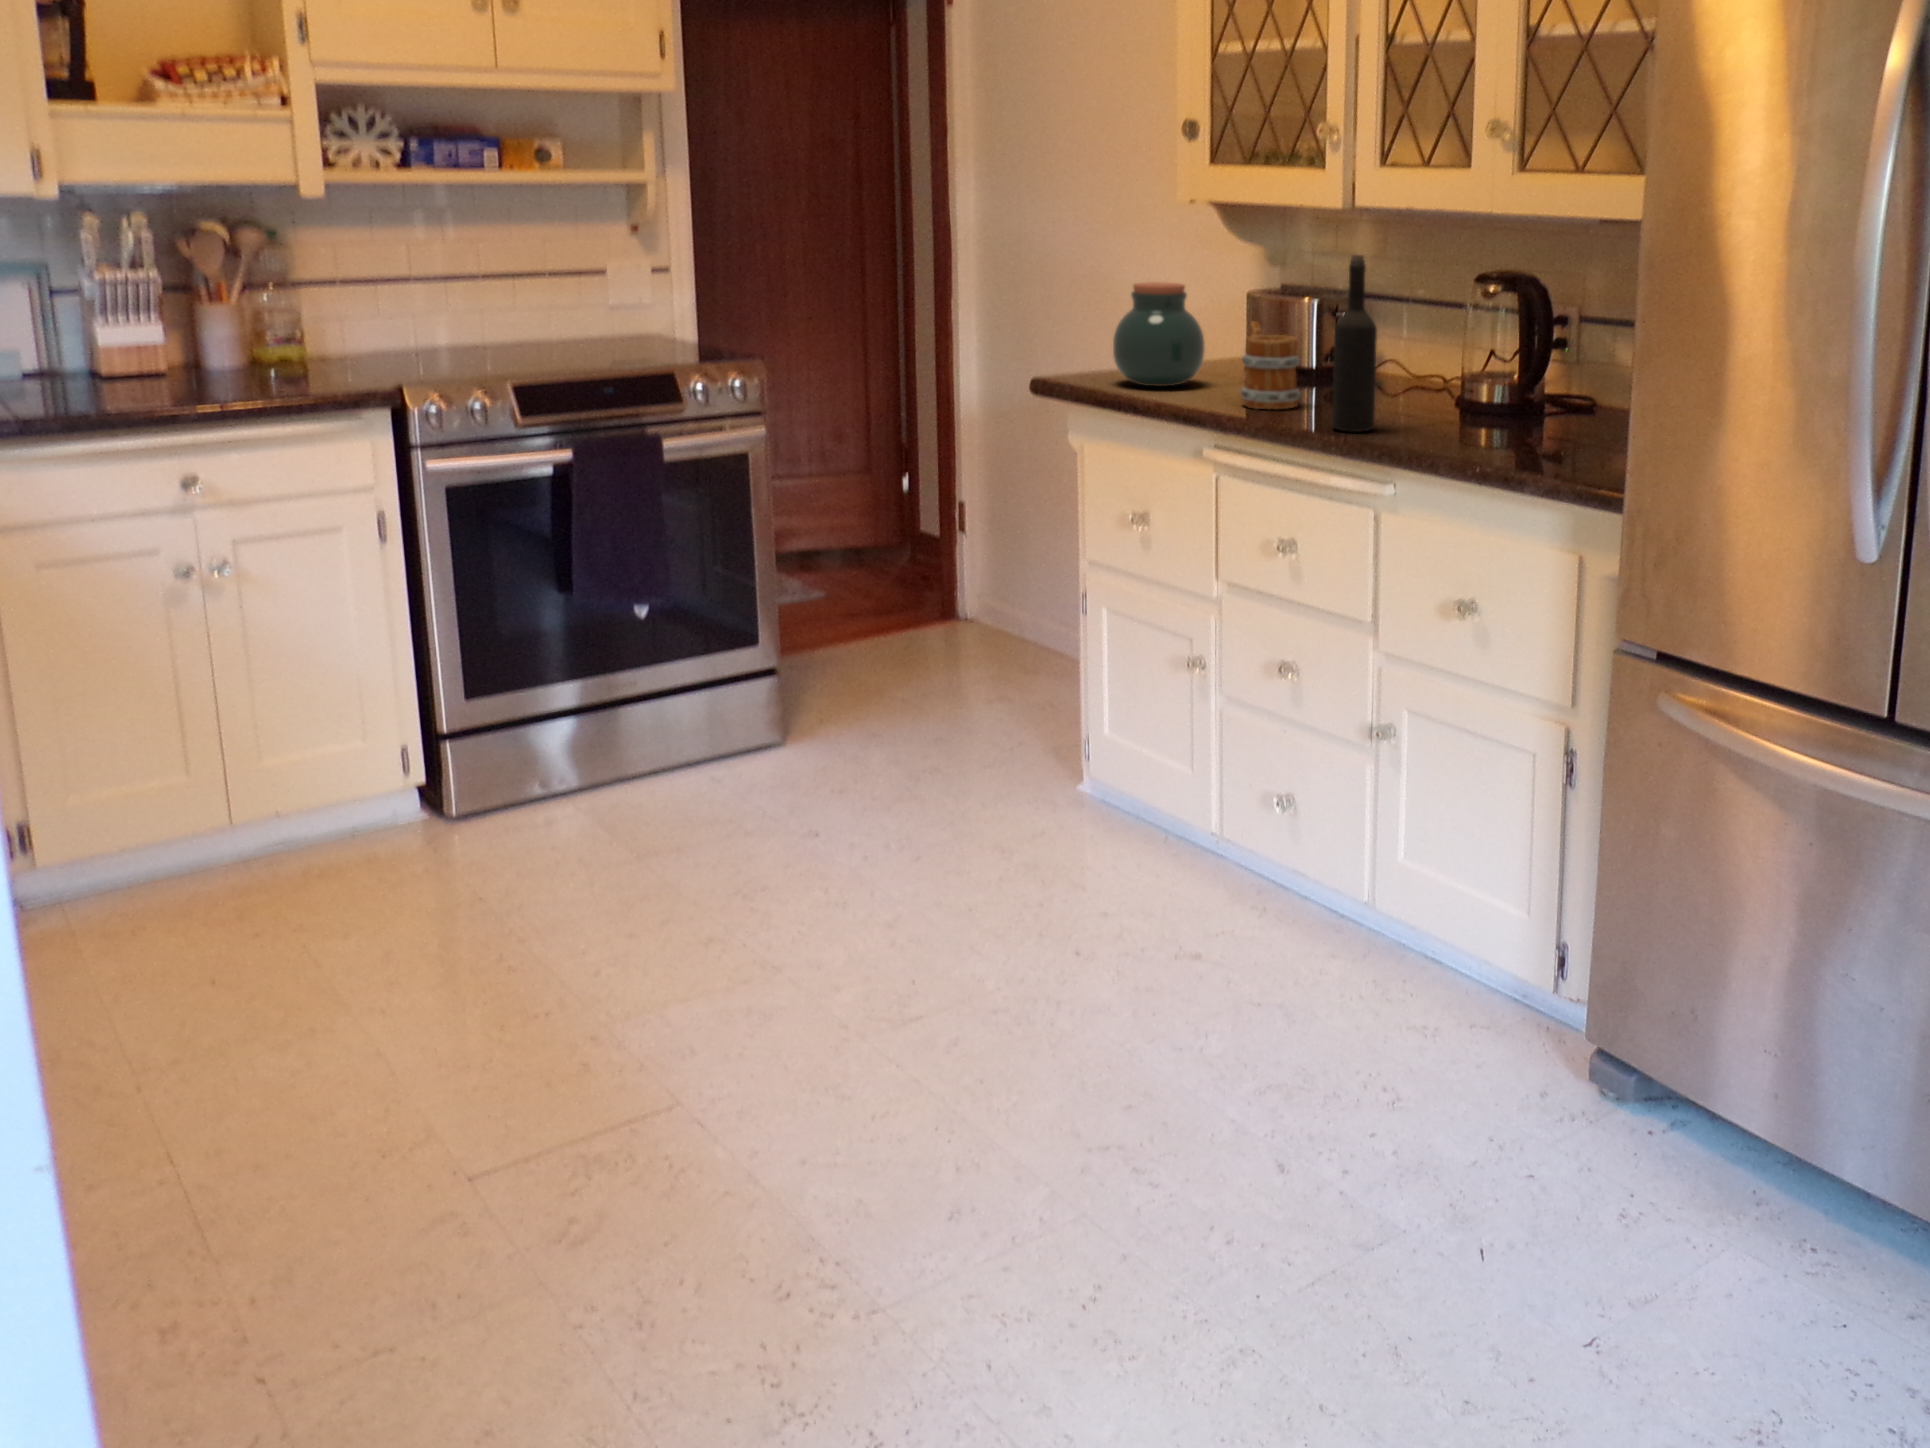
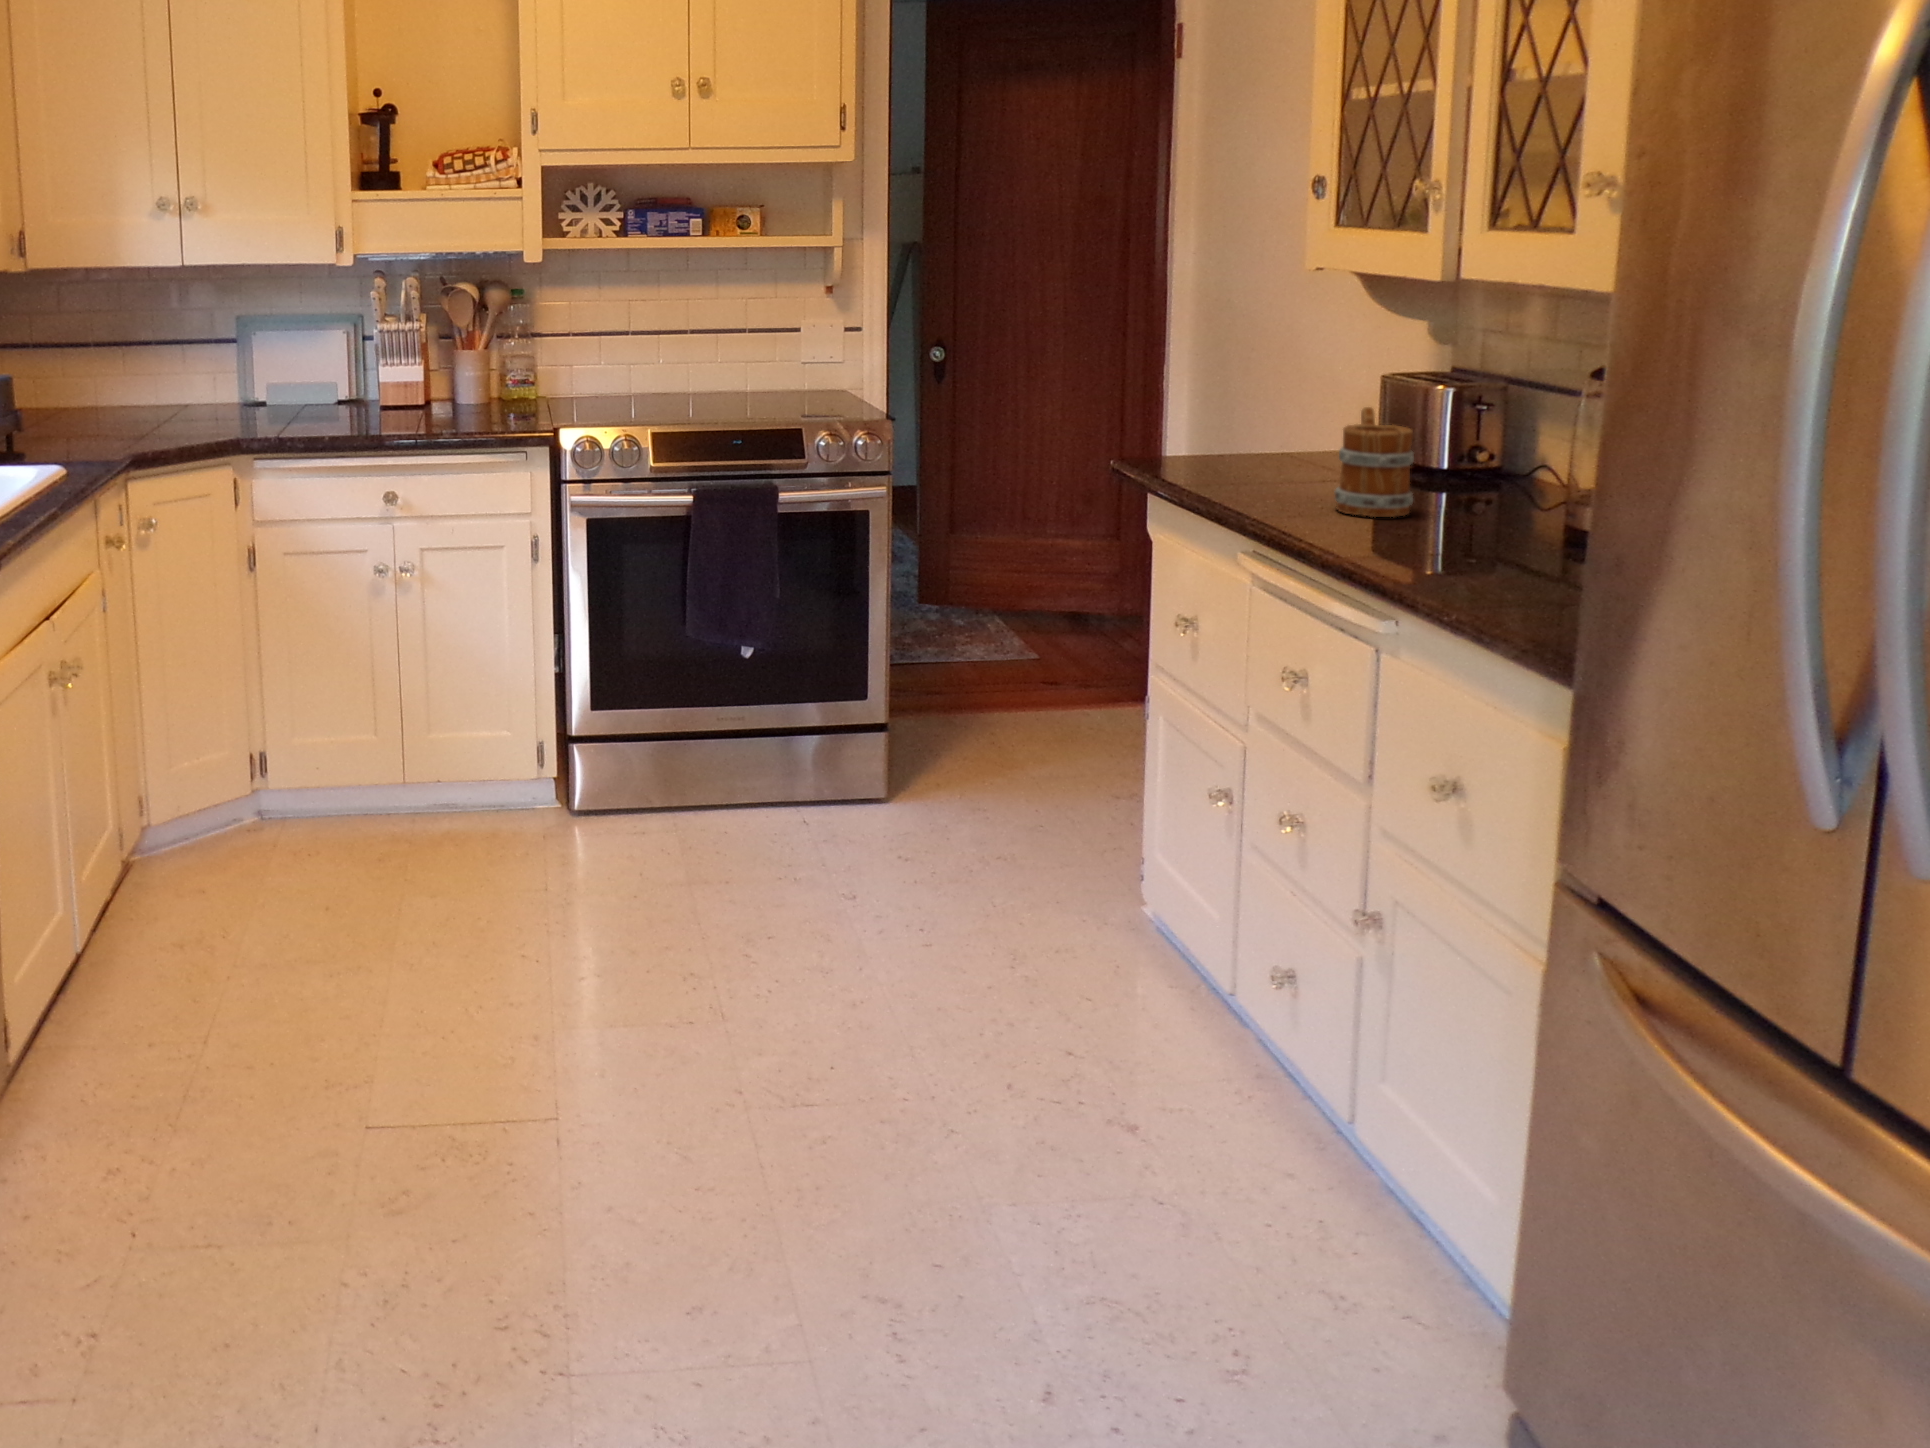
wine bottle: present [1333,255,1377,432] -> none [1414,330,1483,557]
jar: present [1113,282,1205,387] -> none [1214,356,1329,477]

